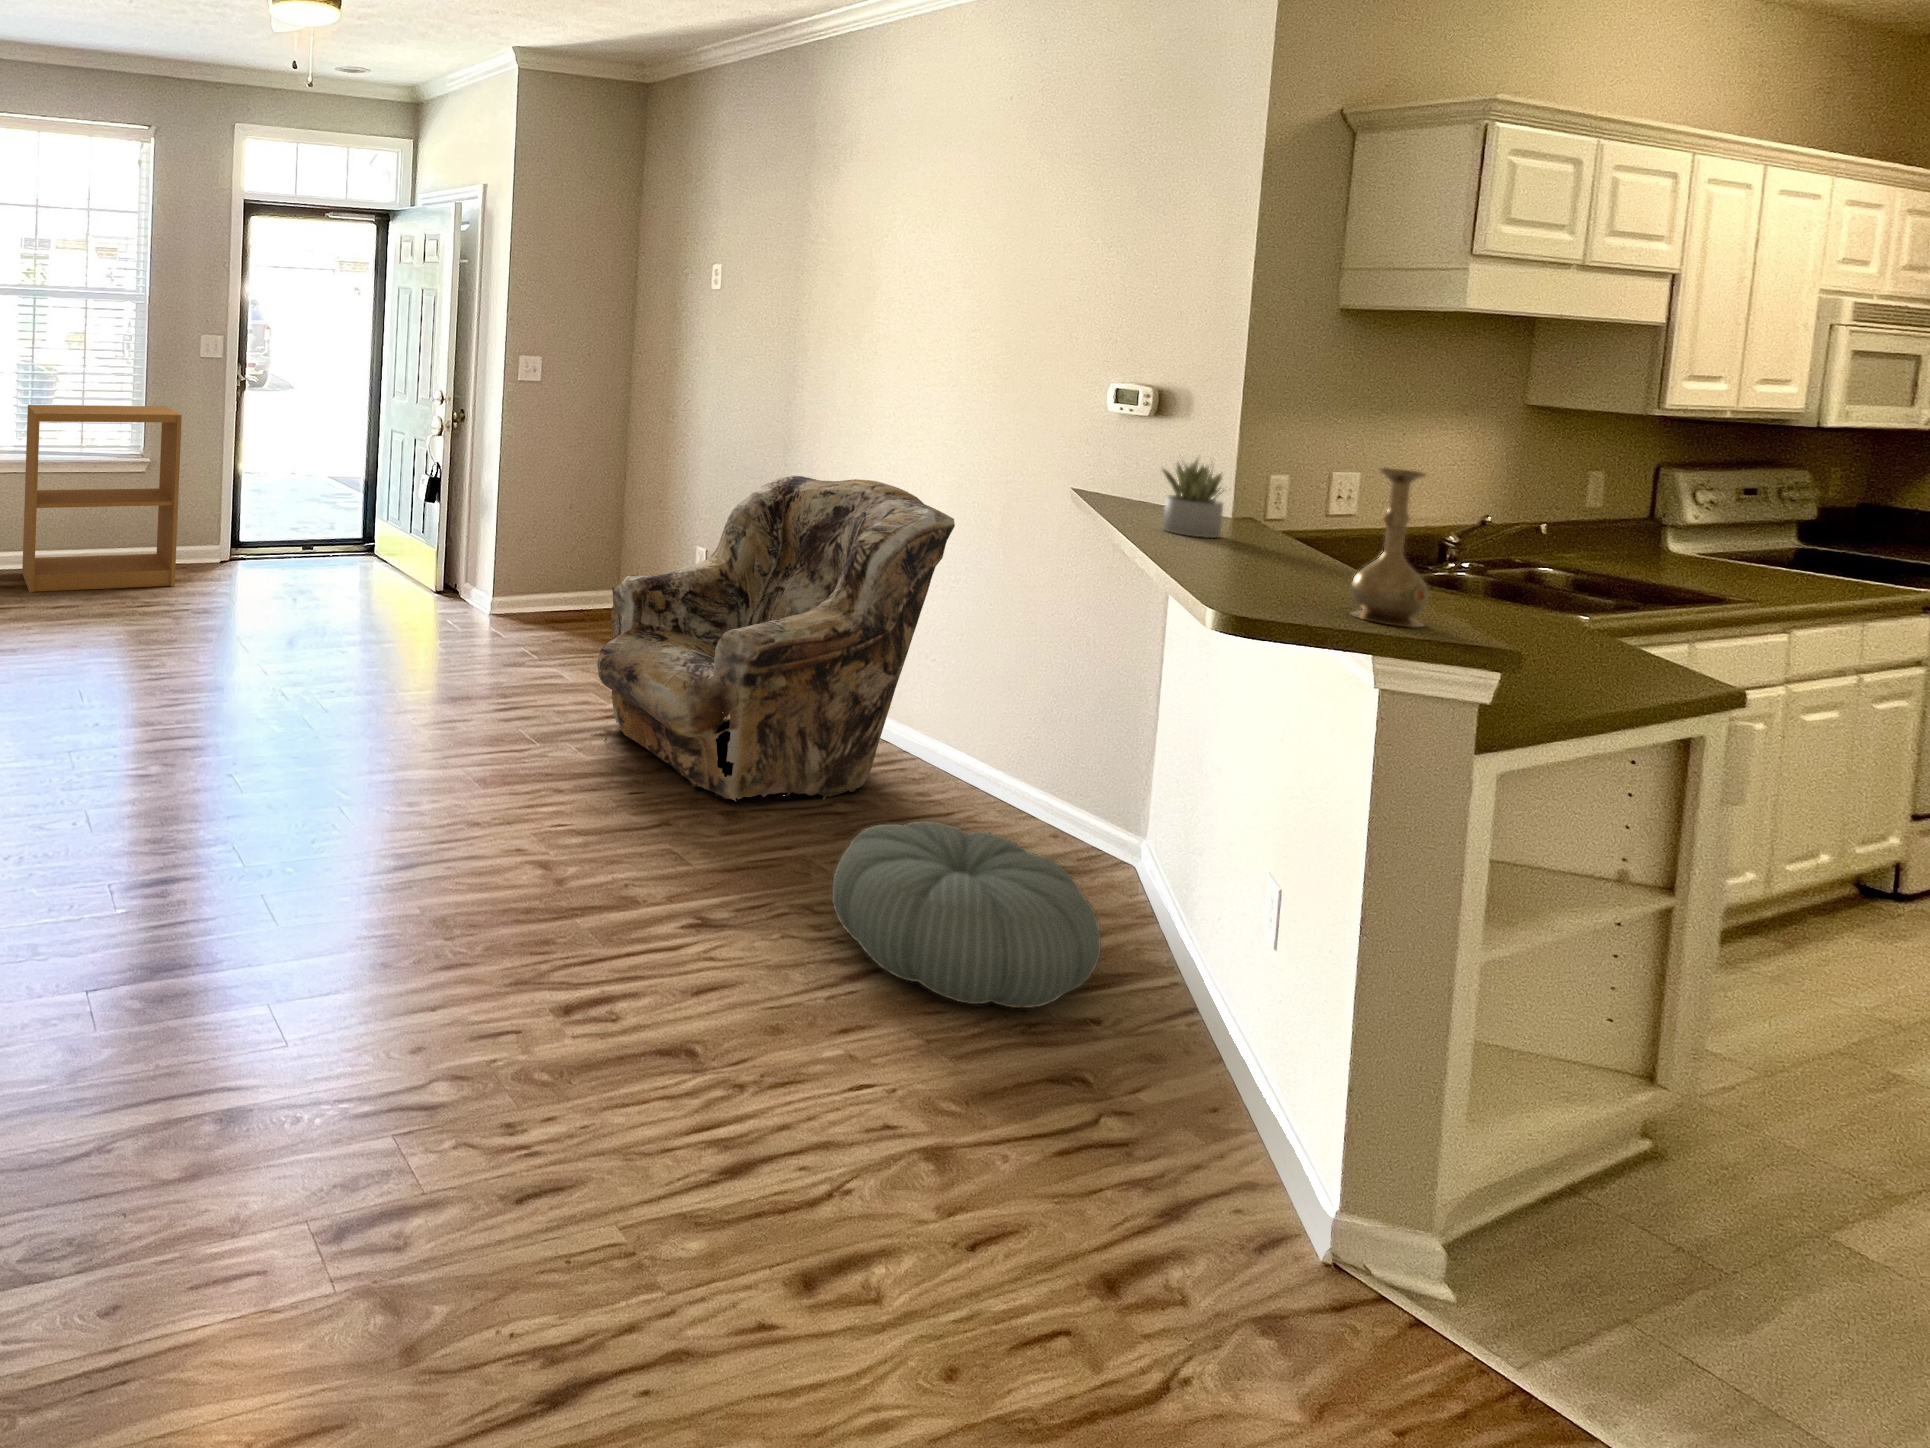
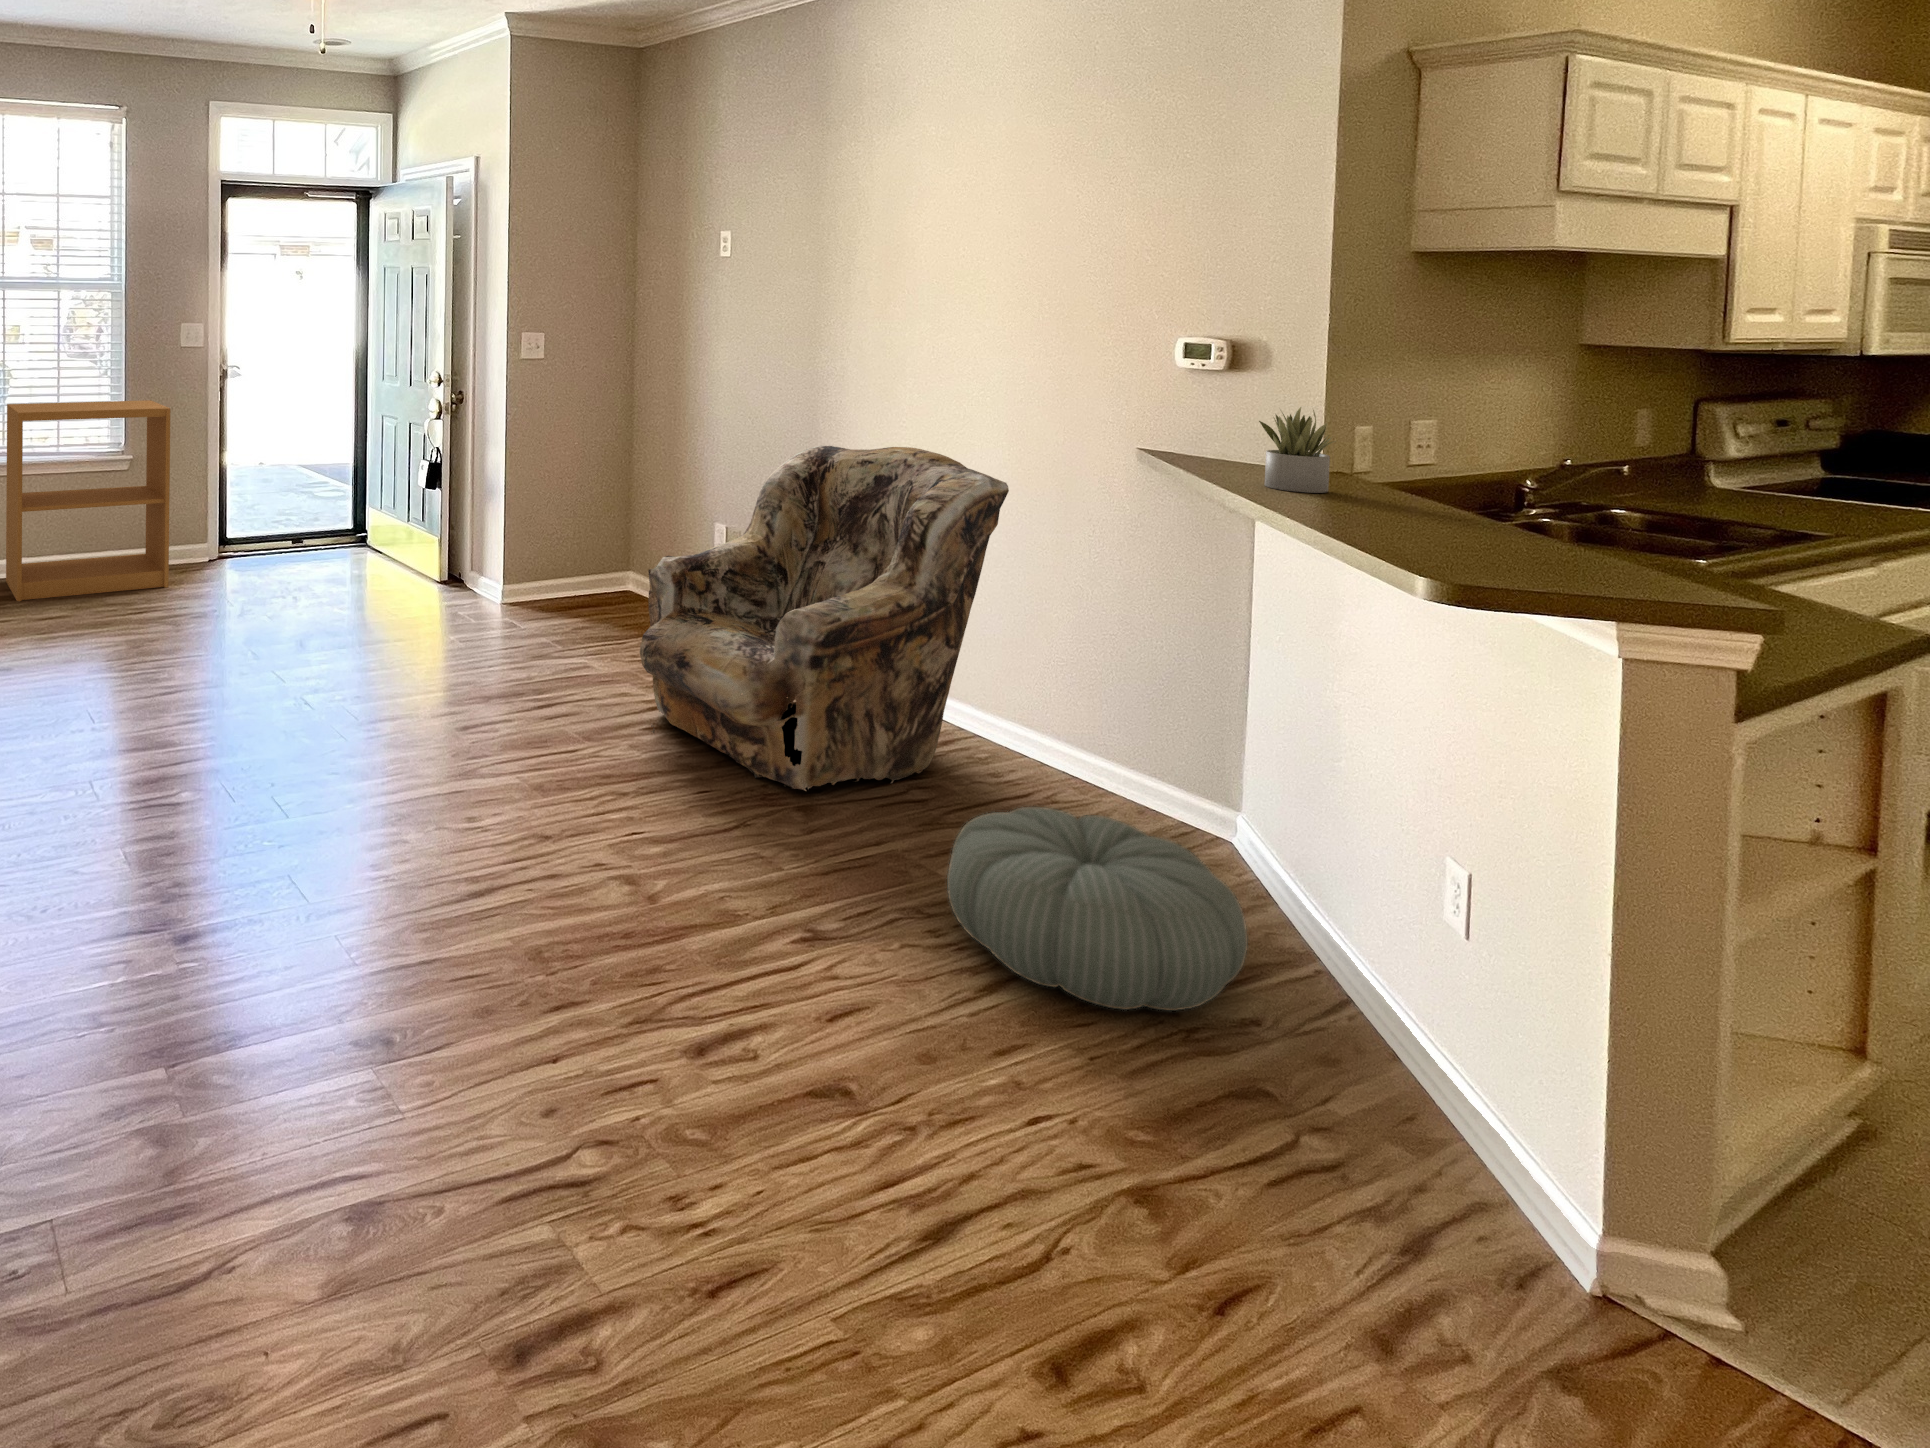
vase: present [1351,468,1430,627] -> none [1549,411,1643,583]

